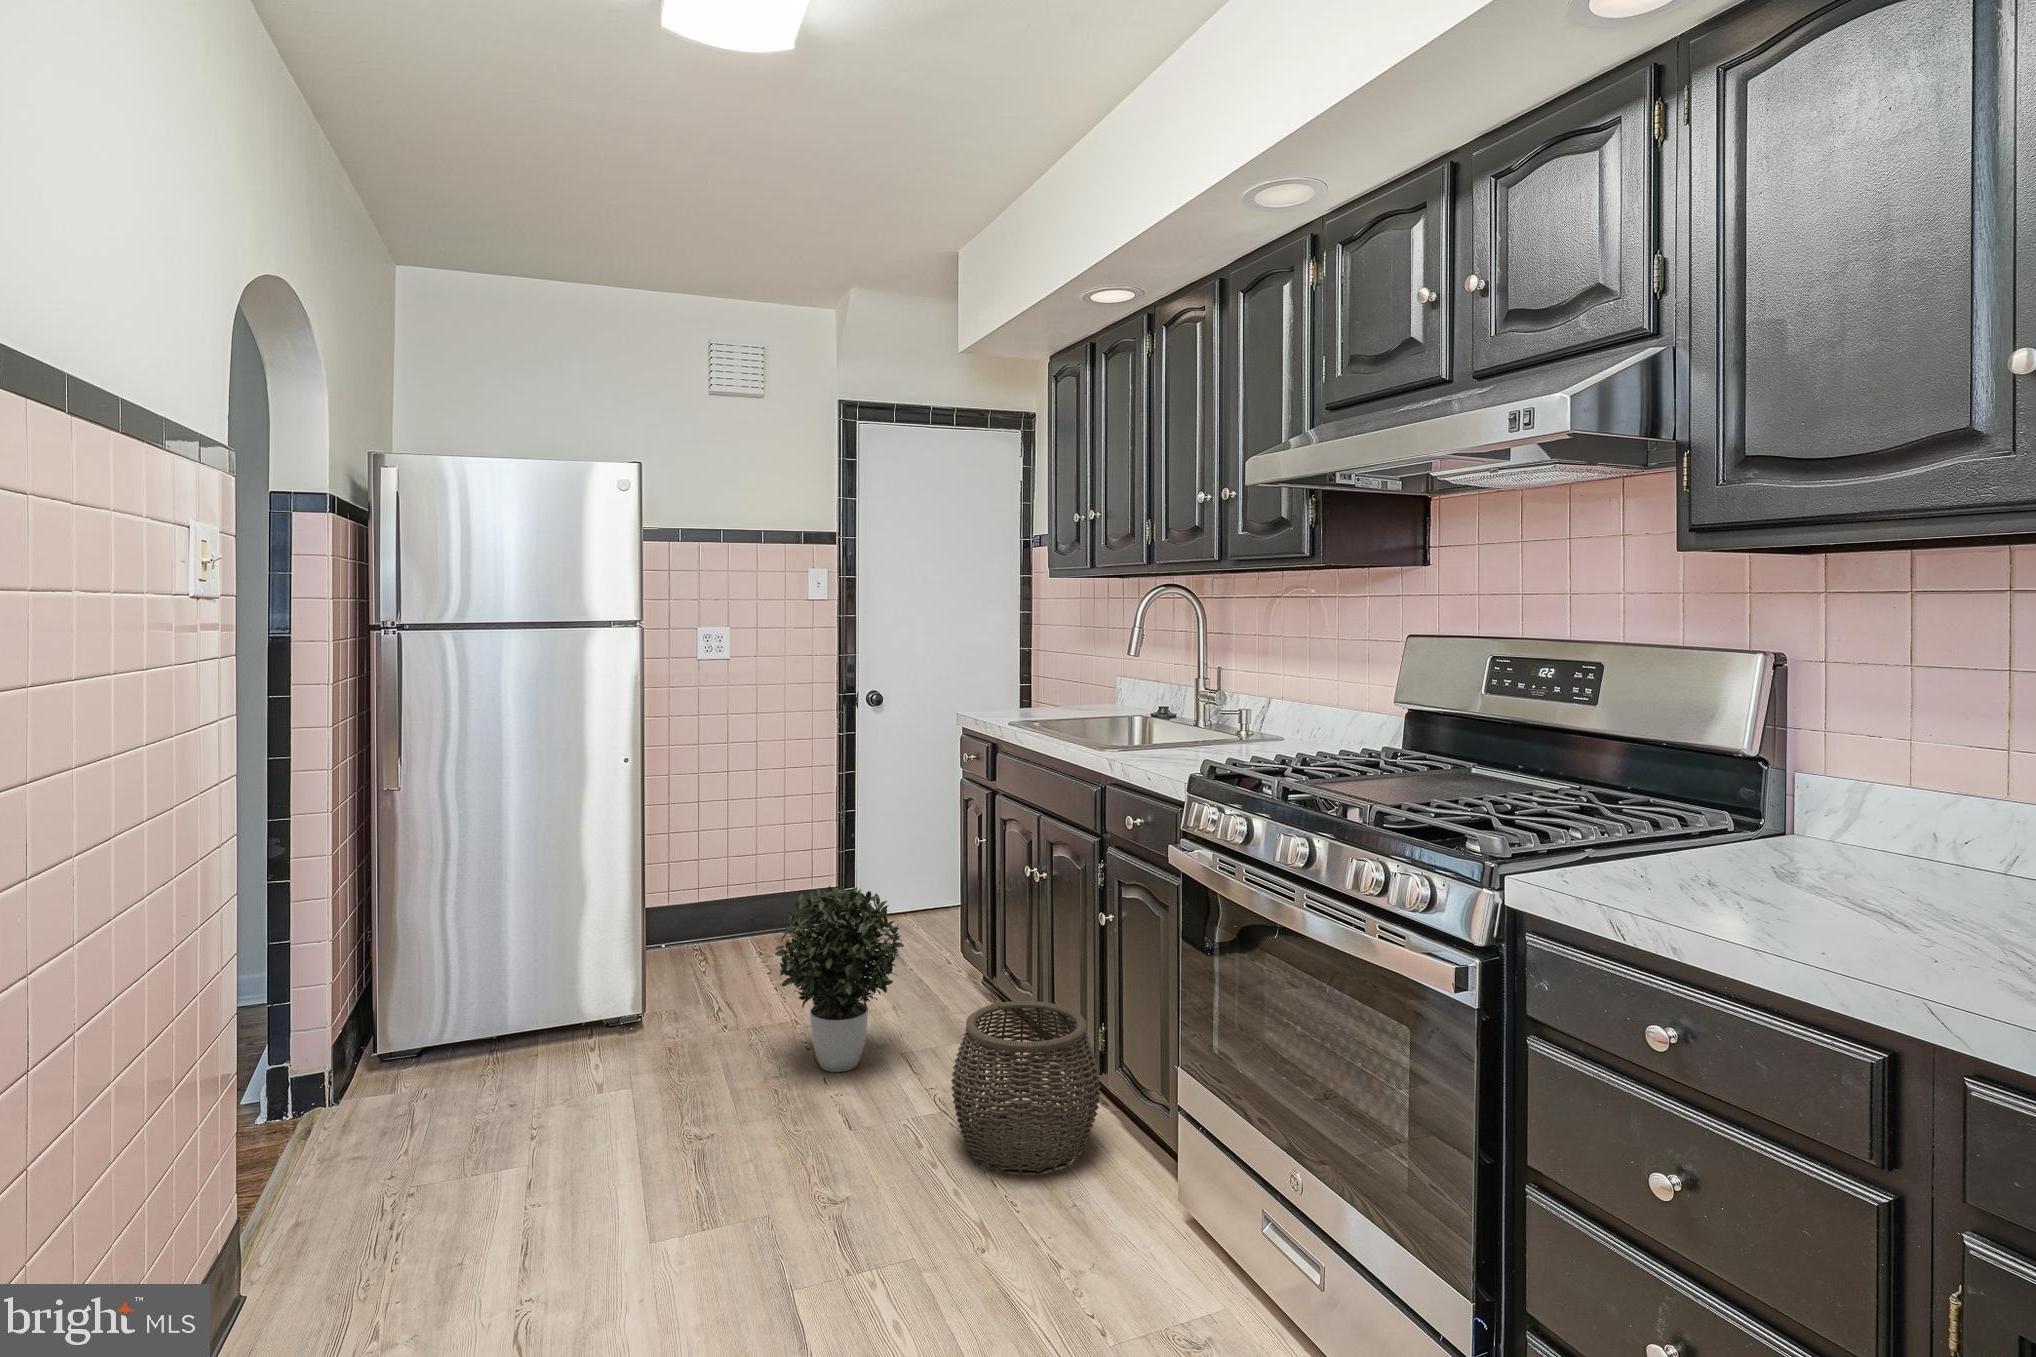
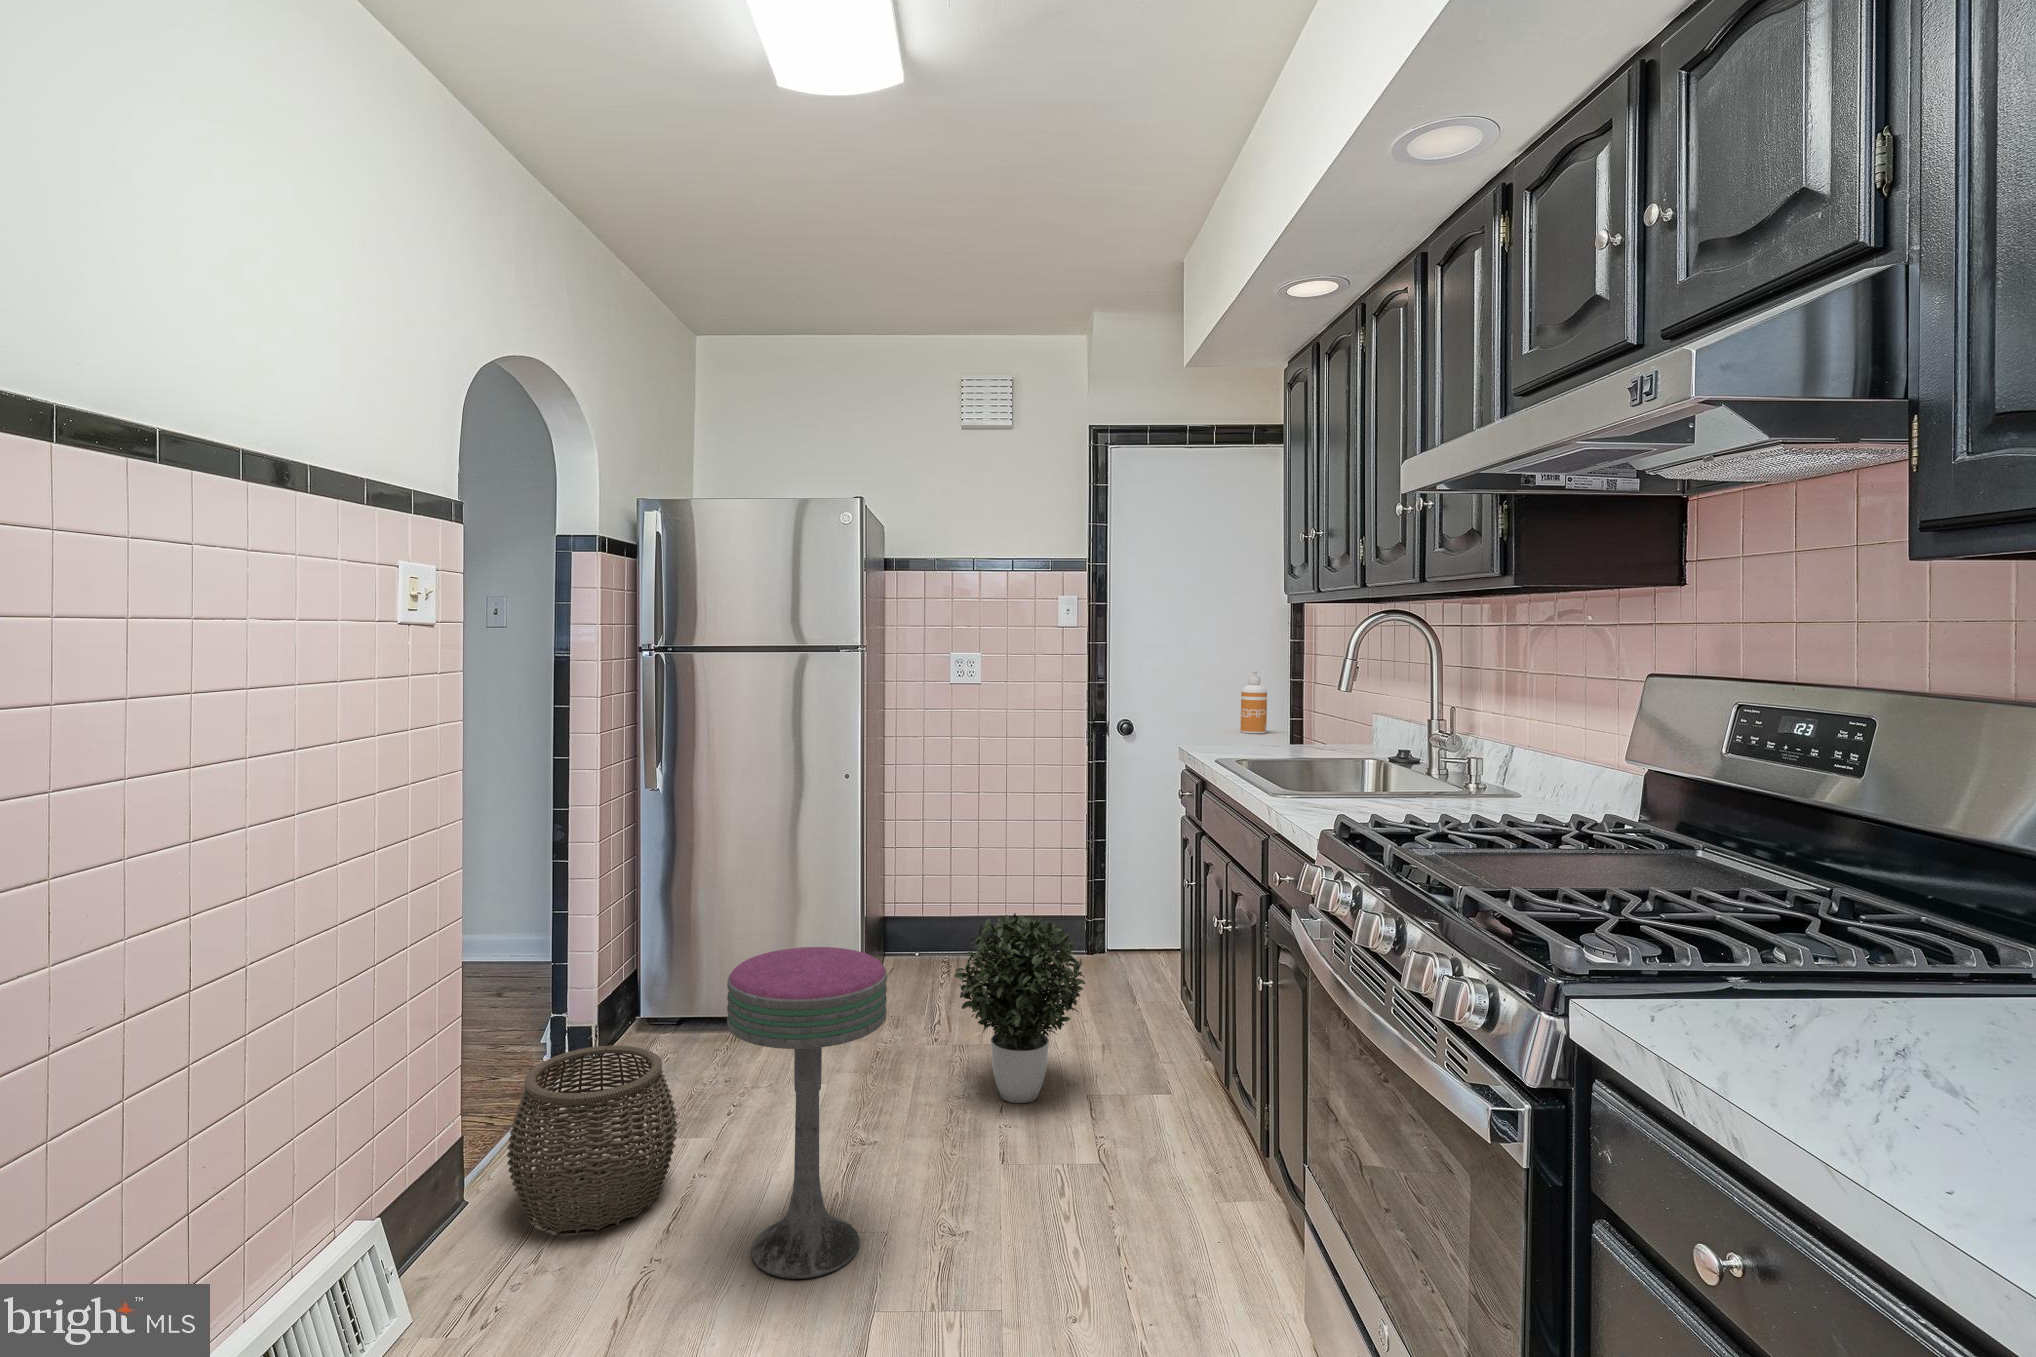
soap dispenser: none [979,642,1003,702] -> present [1240,670,1267,734]
bar stool: none [609,931,778,1269] -> present [727,947,887,1279]
woven basket: present [951,1001,1100,1172] -> present [507,1045,677,1233]

